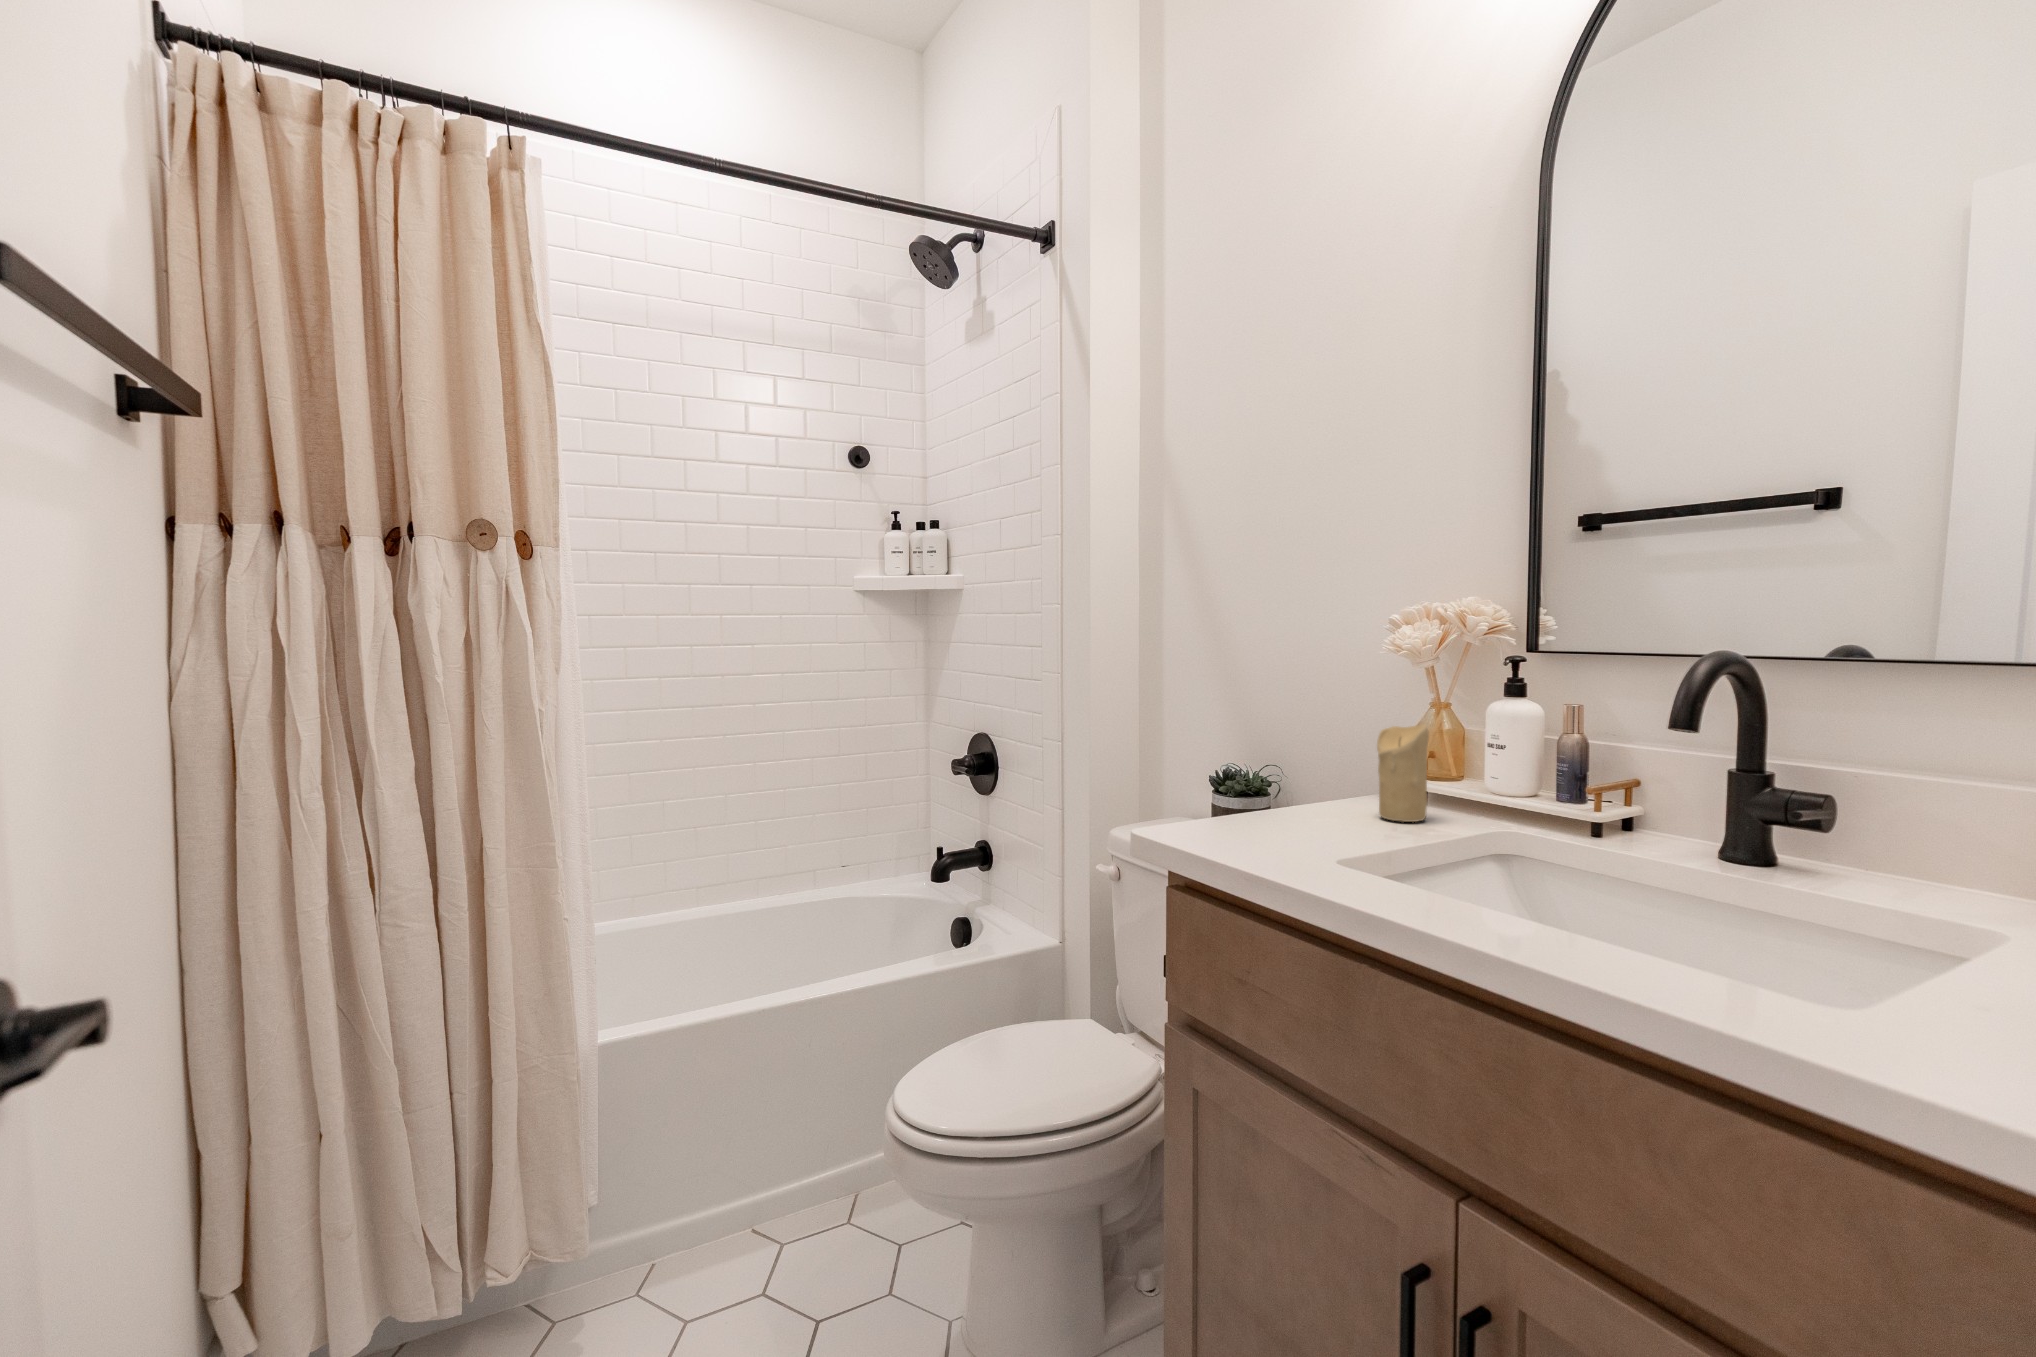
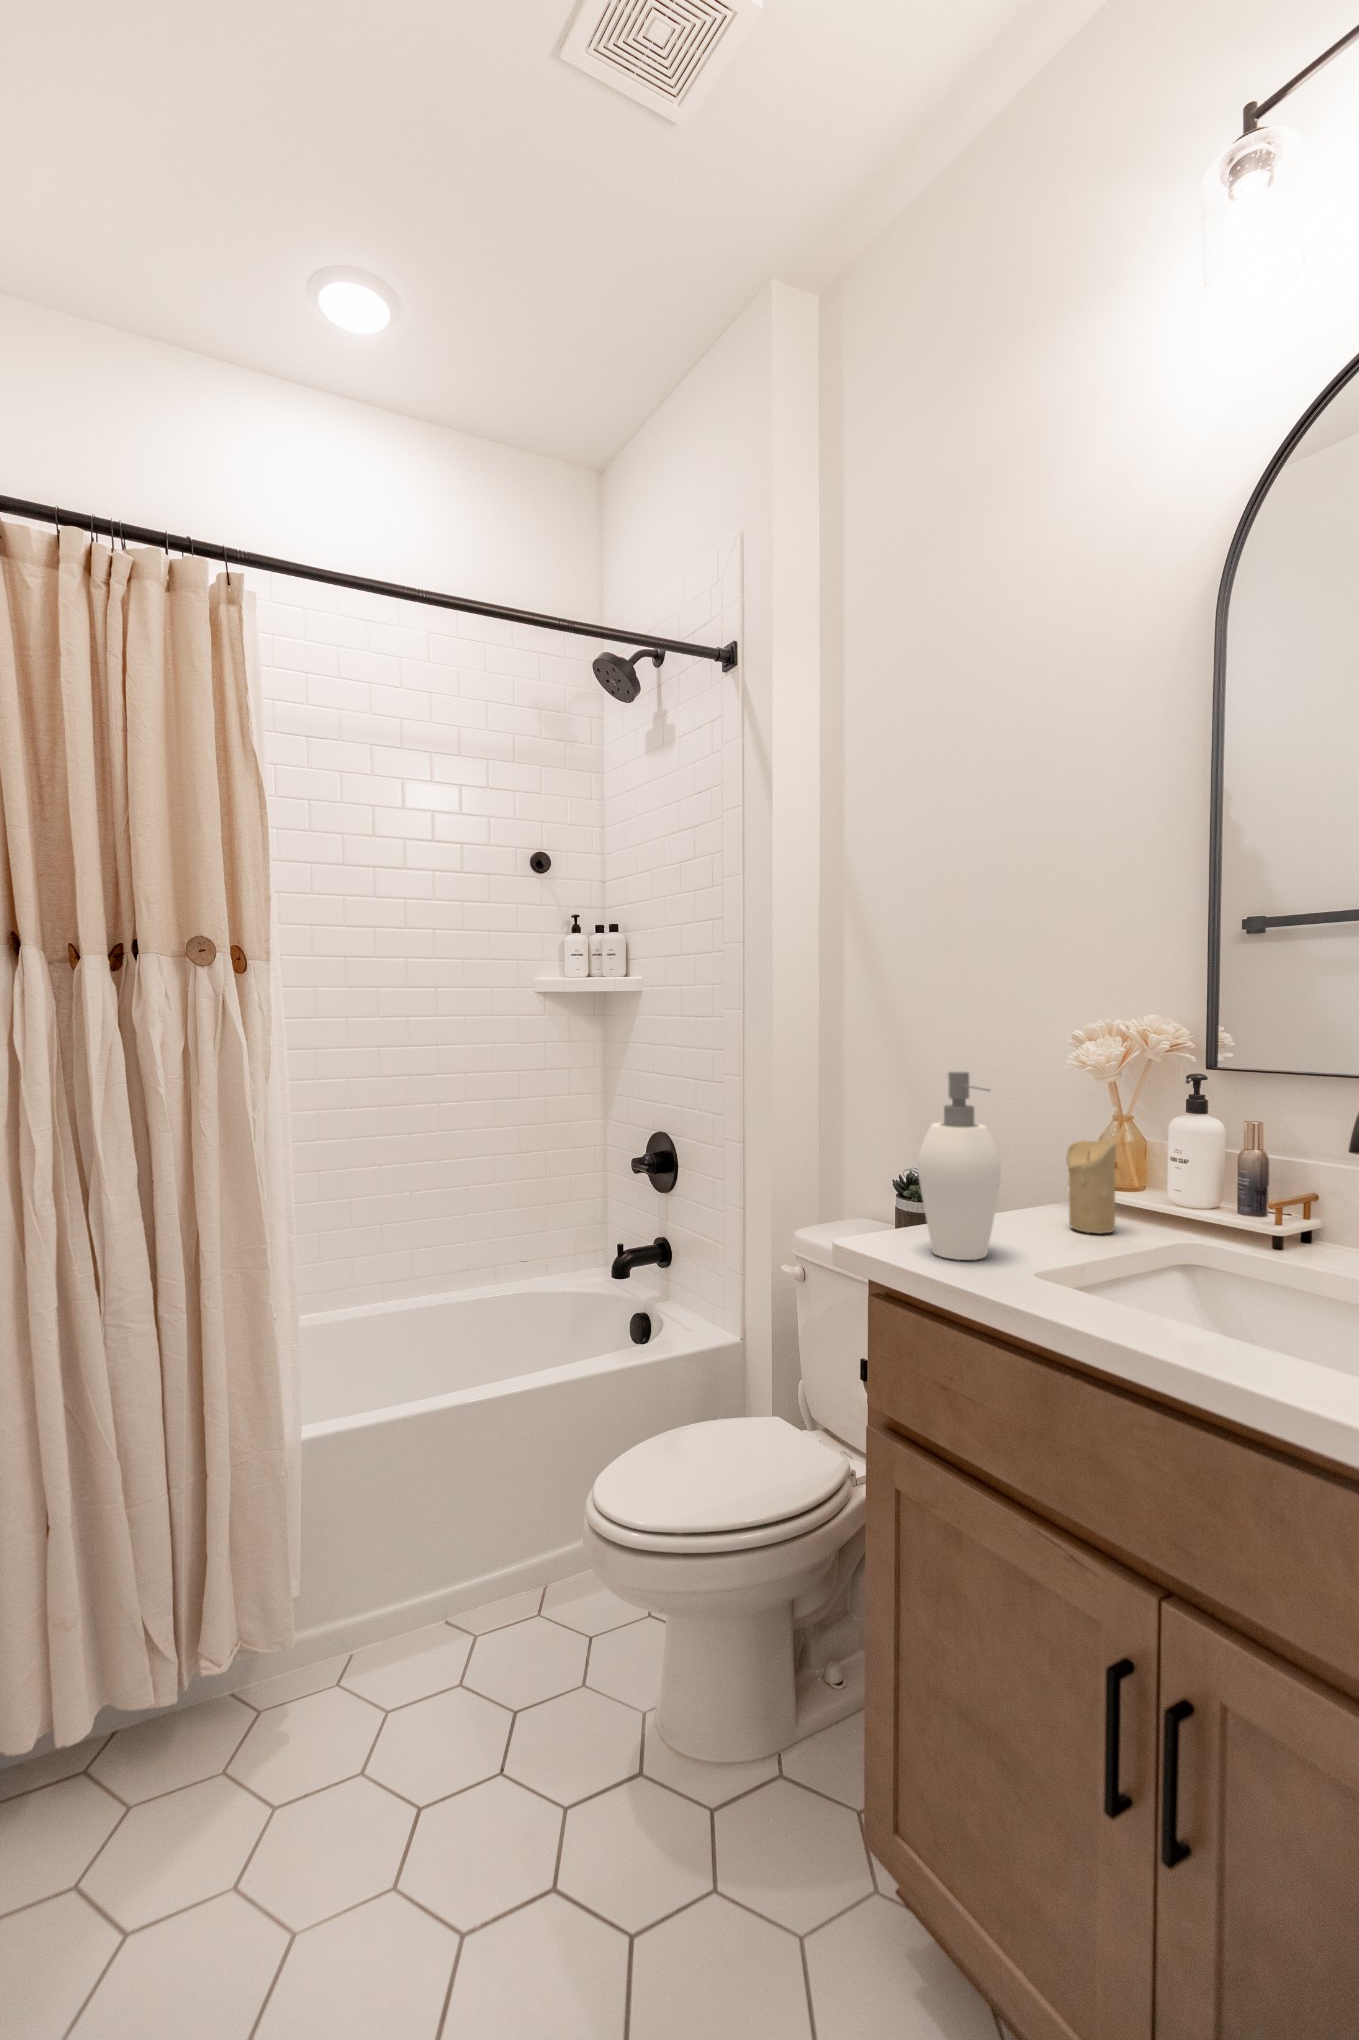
soap dispenser: none [1214,649,1301,845] -> present [918,1071,1001,1260]

